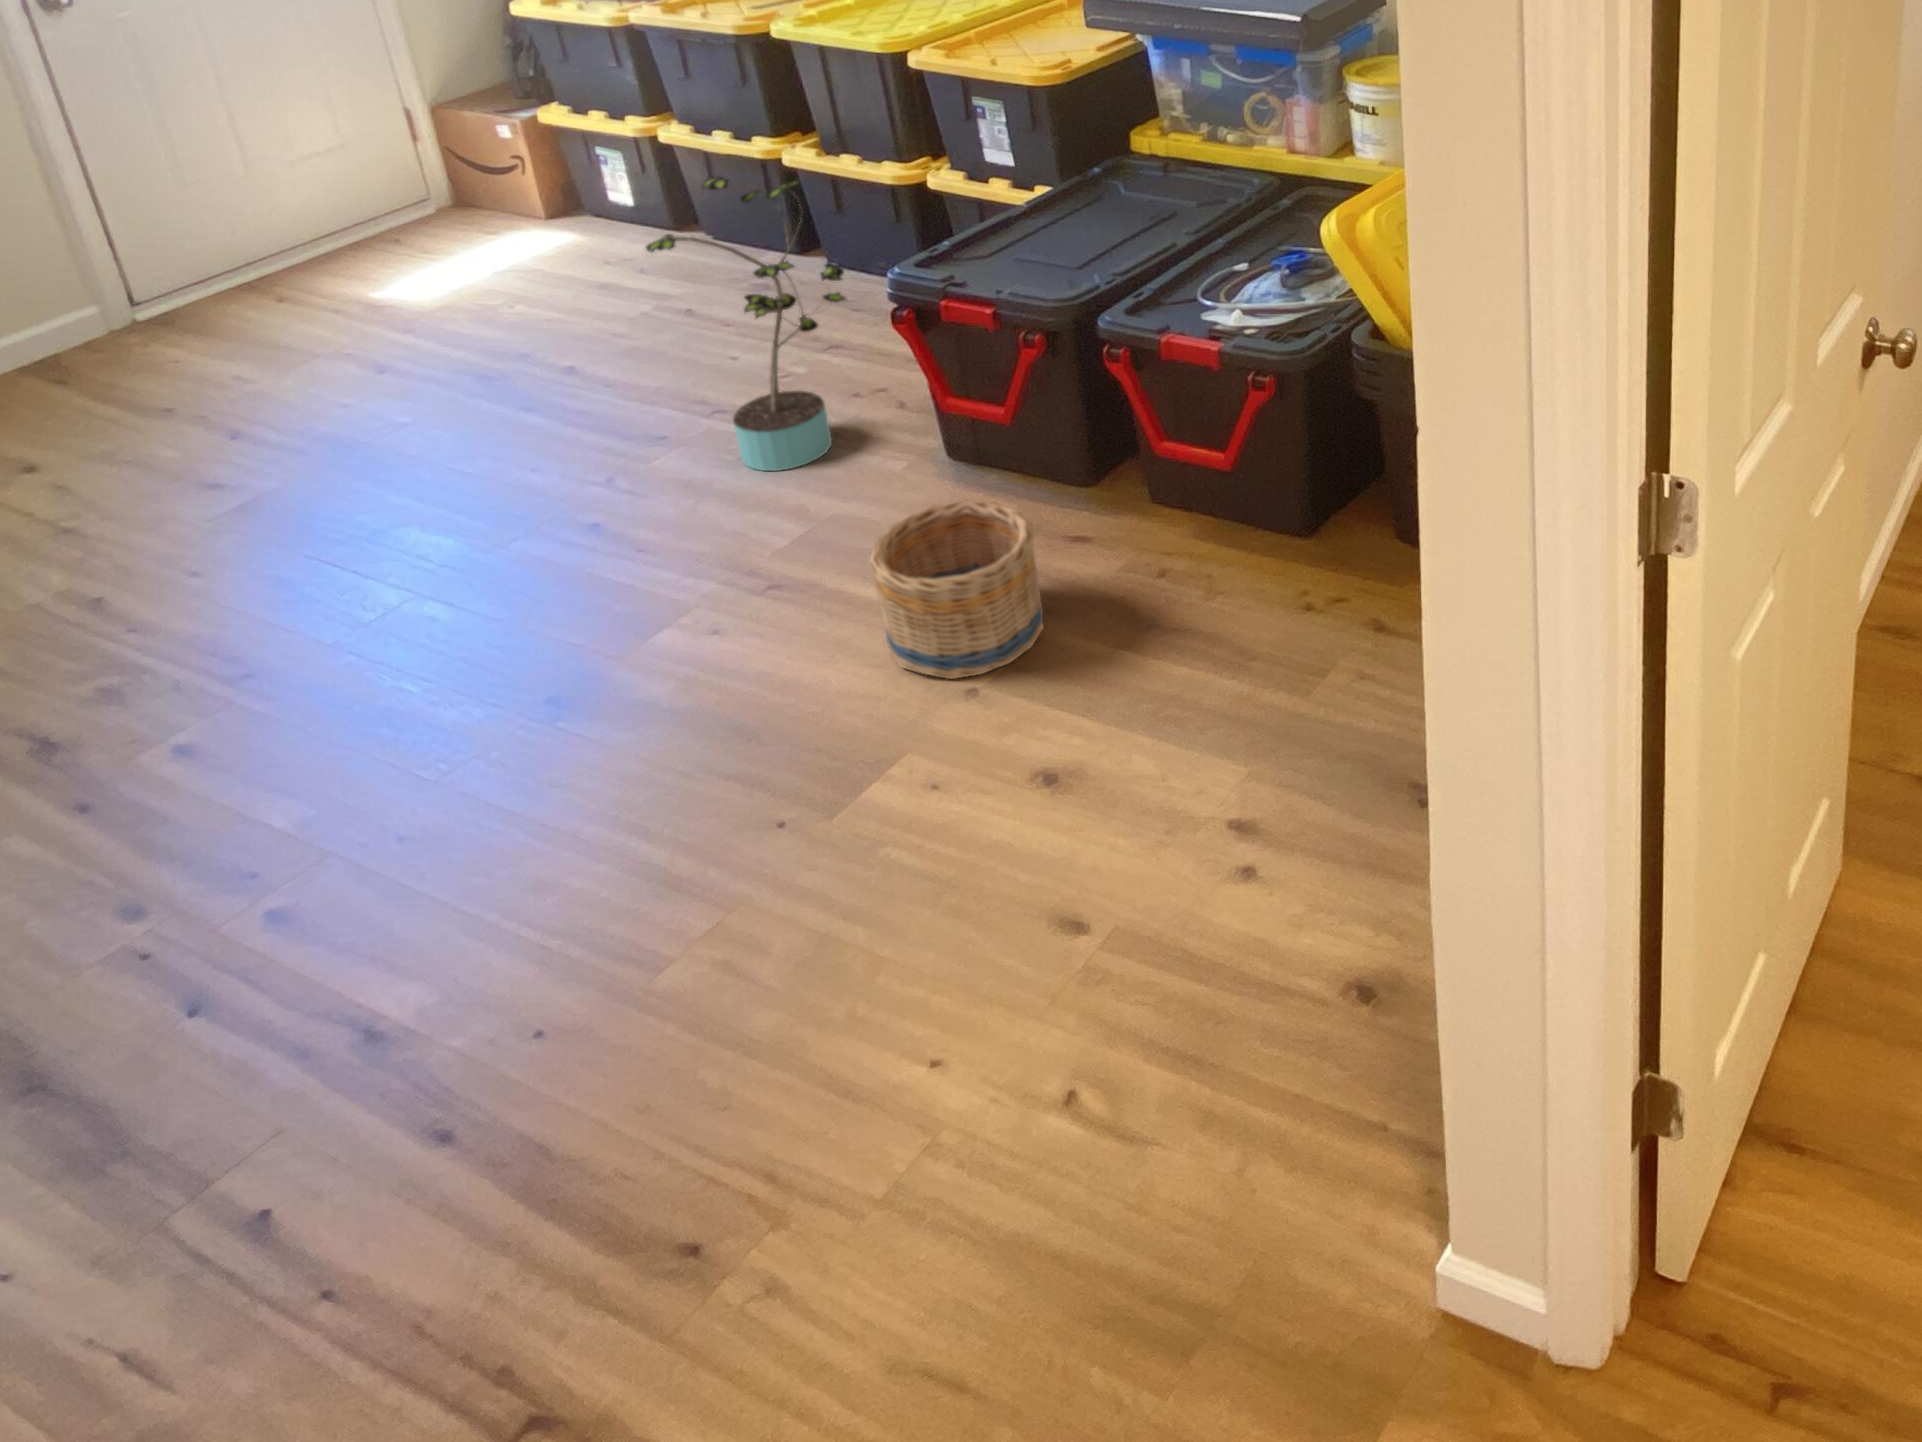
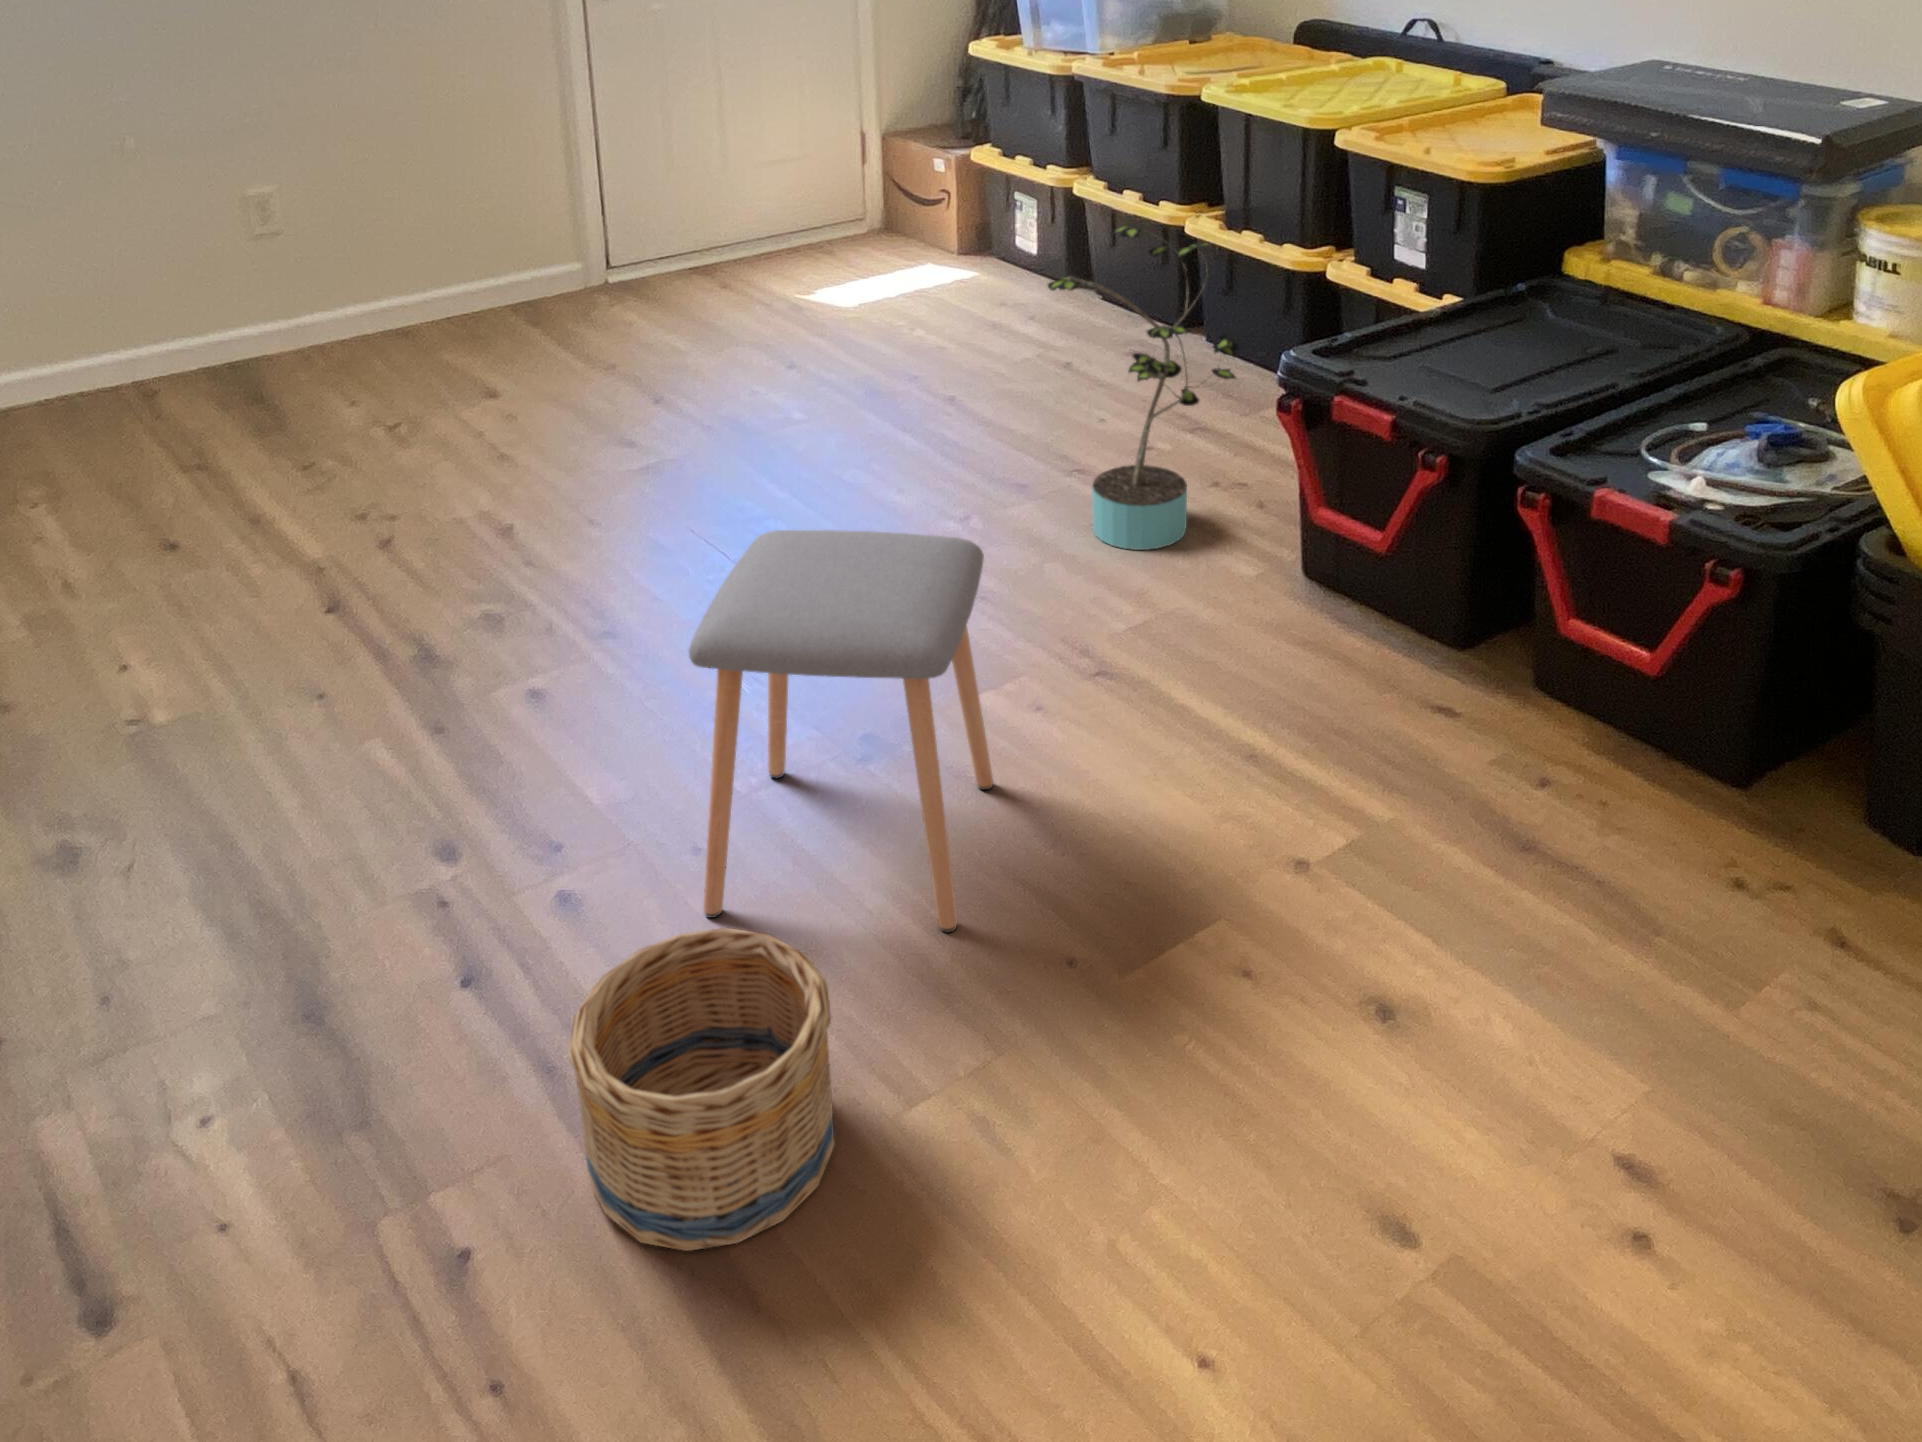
stool: none [352,498,687,888] -> present [688,530,994,933]
basket: present [869,501,1043,679] -> present [568,928,835,1251]

